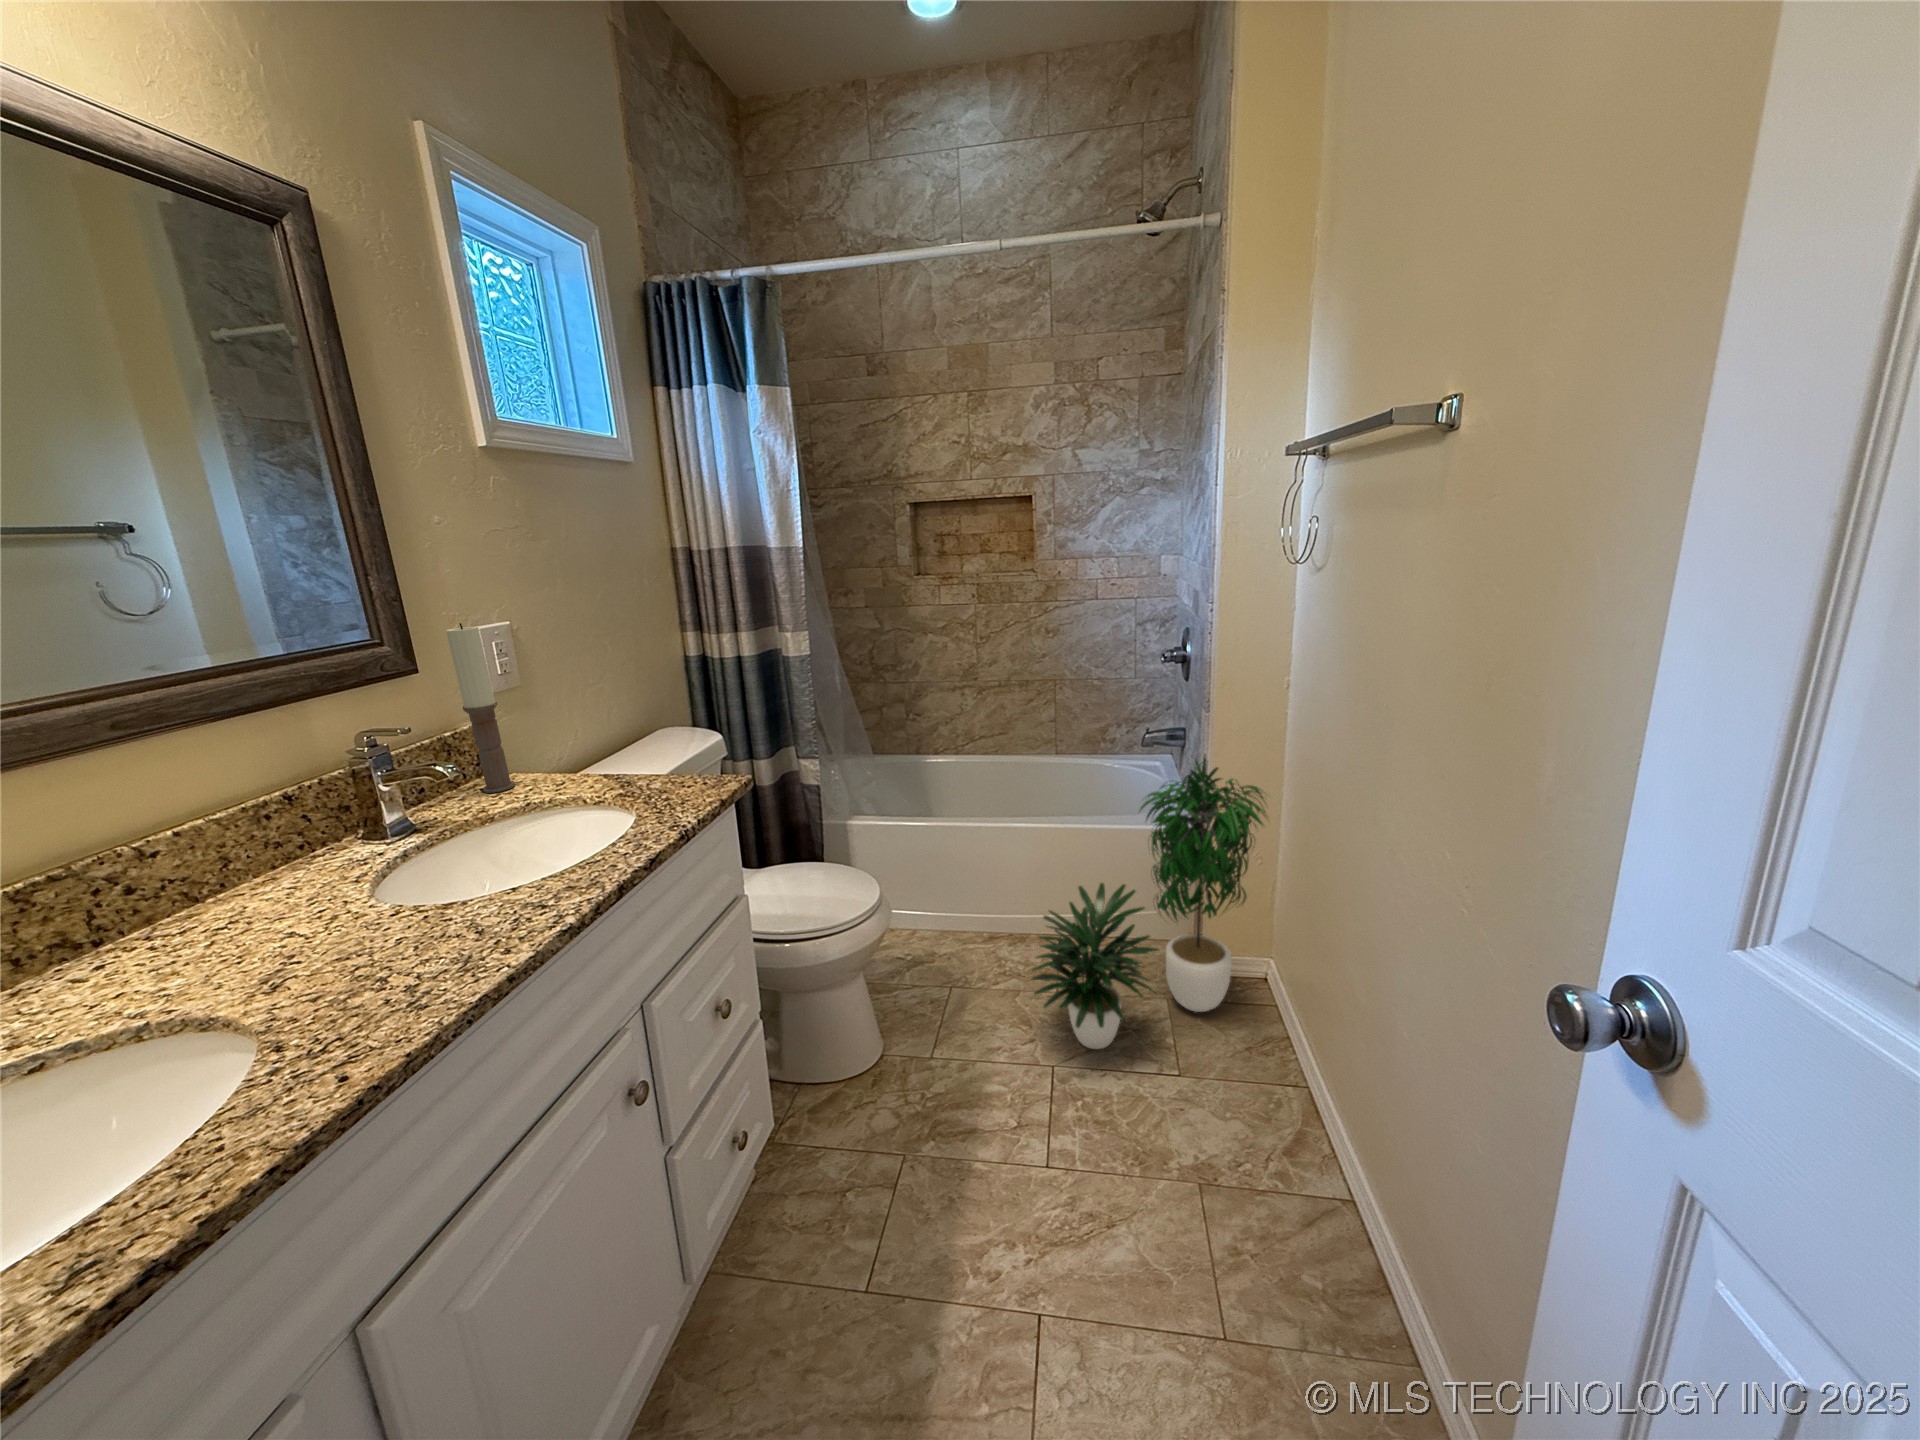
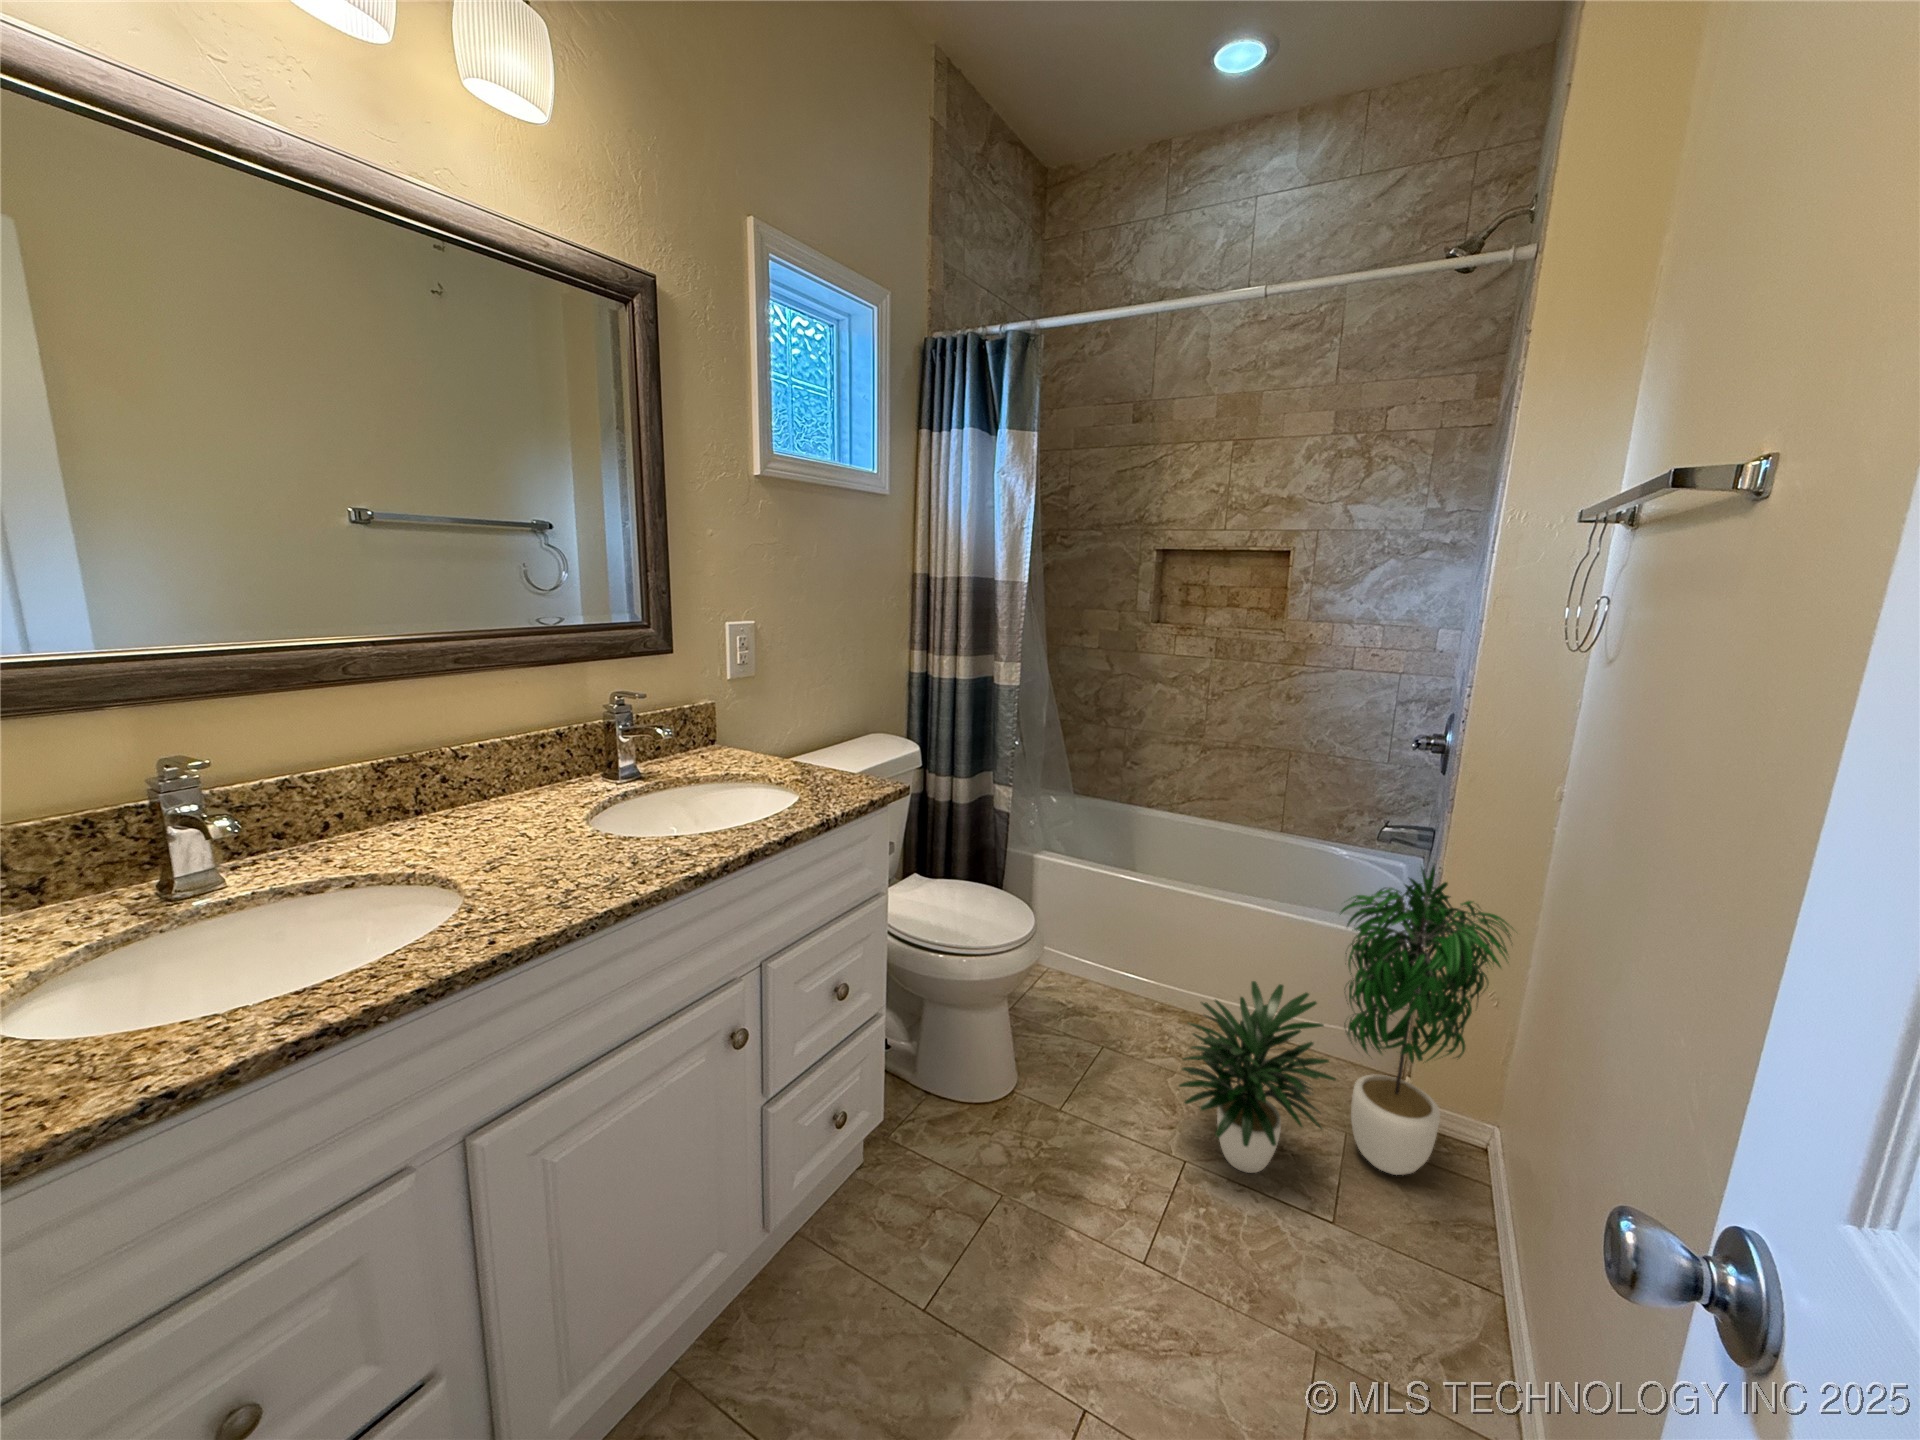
candle: present [446,623,515,793] -> none [695,617,726,761]

